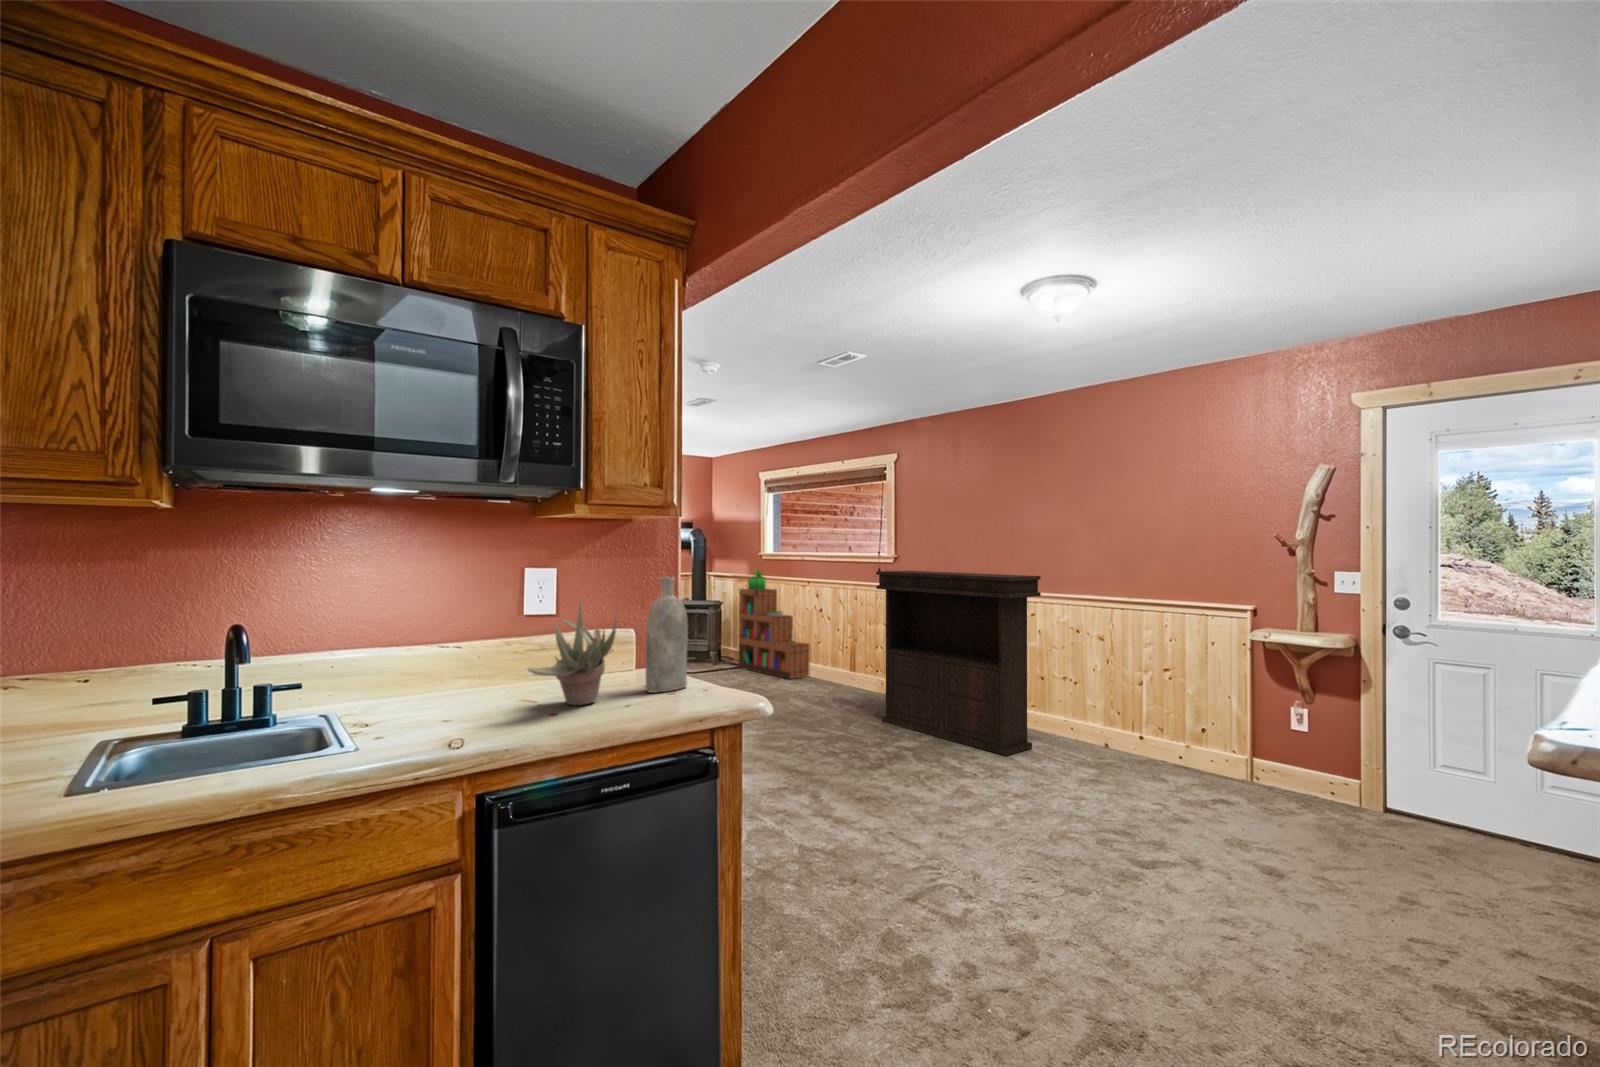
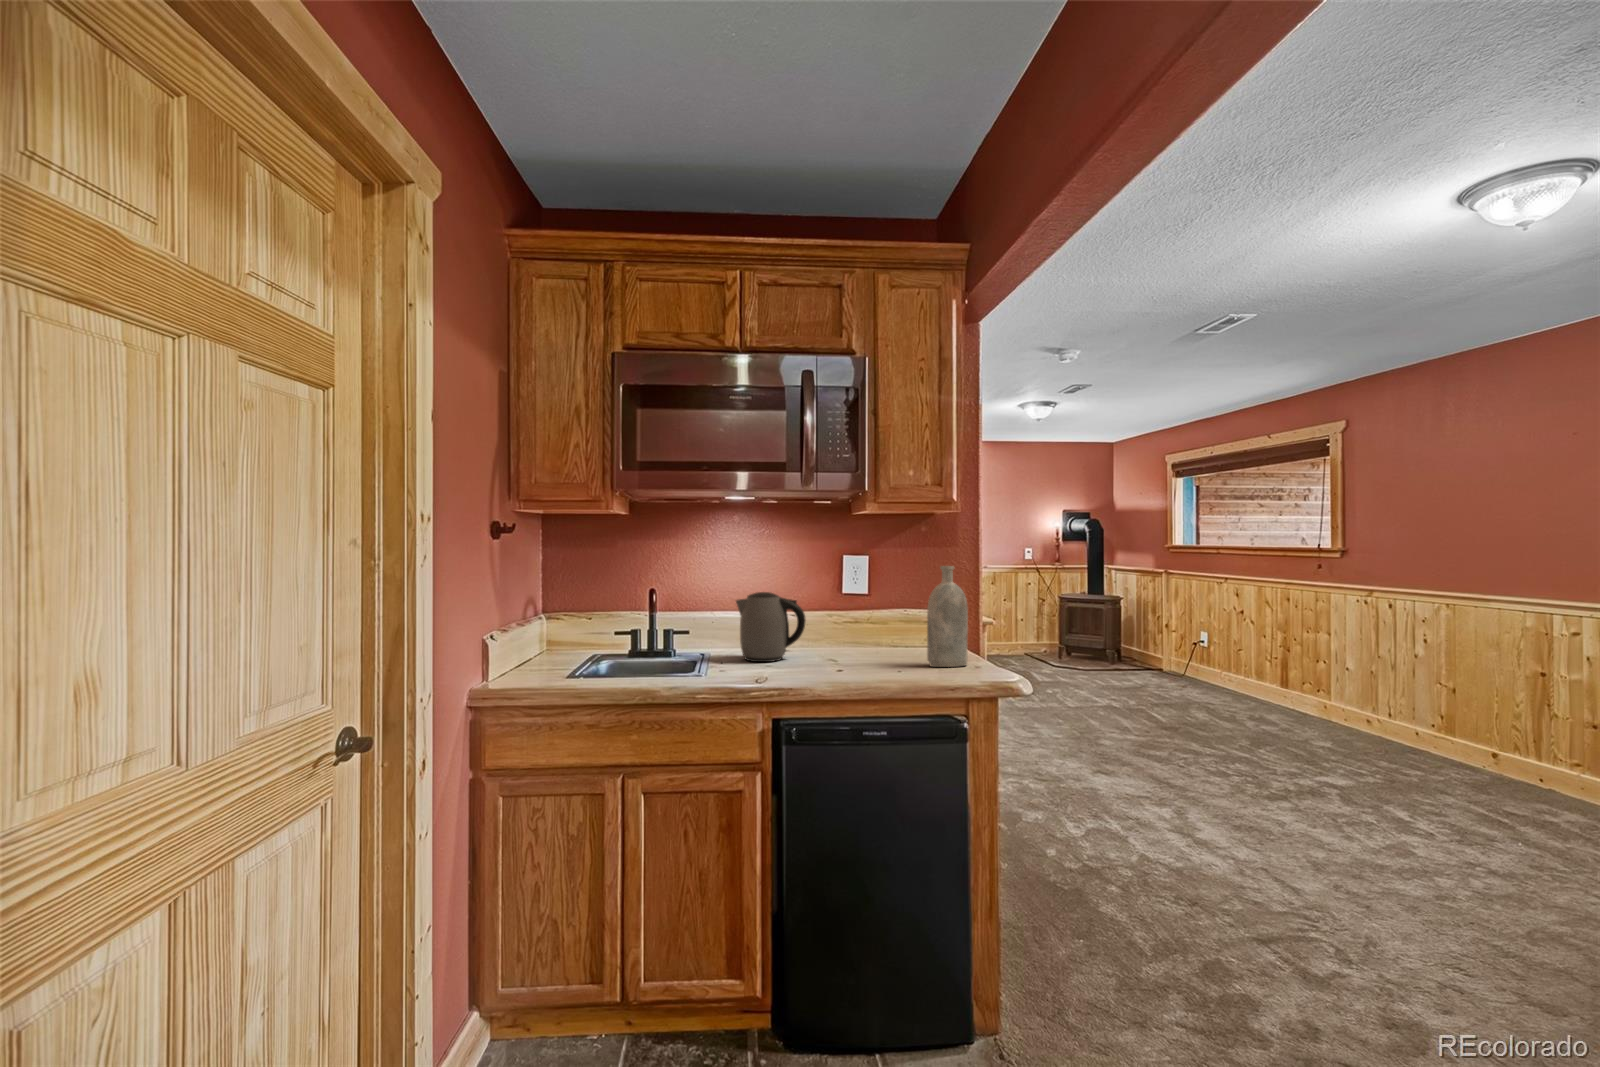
bookshelf: present [739,570,810,679] -> none [1144,565,1229,688]
console table: present [876,571,1041,756] -> none [1298,569,1564,818]
succulent plant: present [528,601,617,705] -> none [817,583,895,669]
kettle: none [382,617,487,713] -> present [736,592,806,662]

